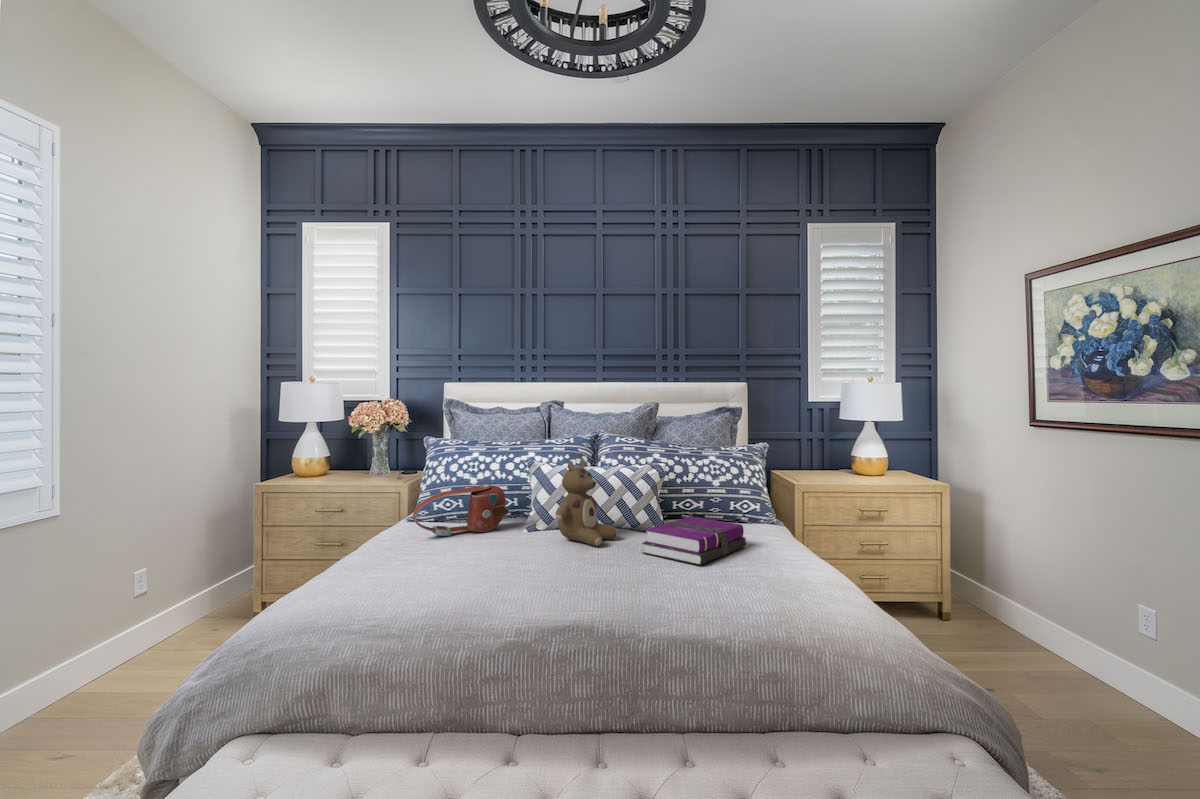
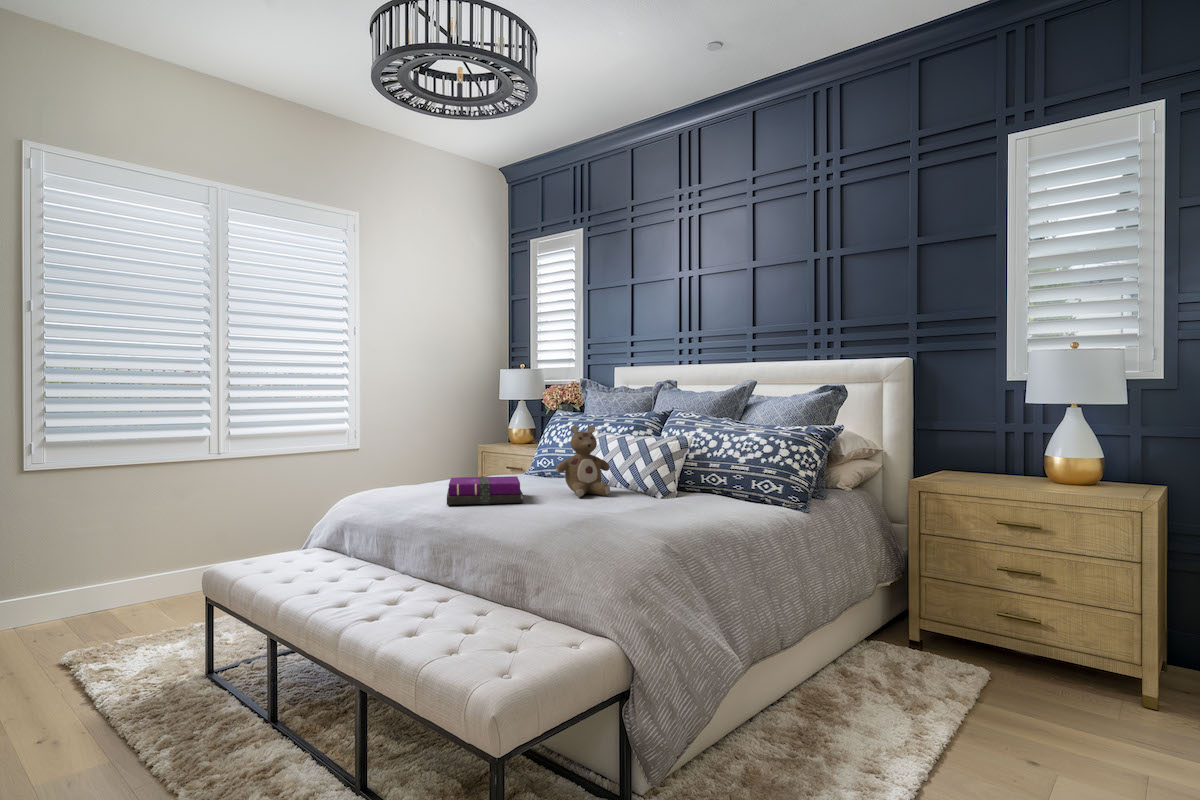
handbag: present [413,485,509,536] -> none [483,445,559,483]
notebook: present [642,517,746,565] -> present [447,476,523,505]

